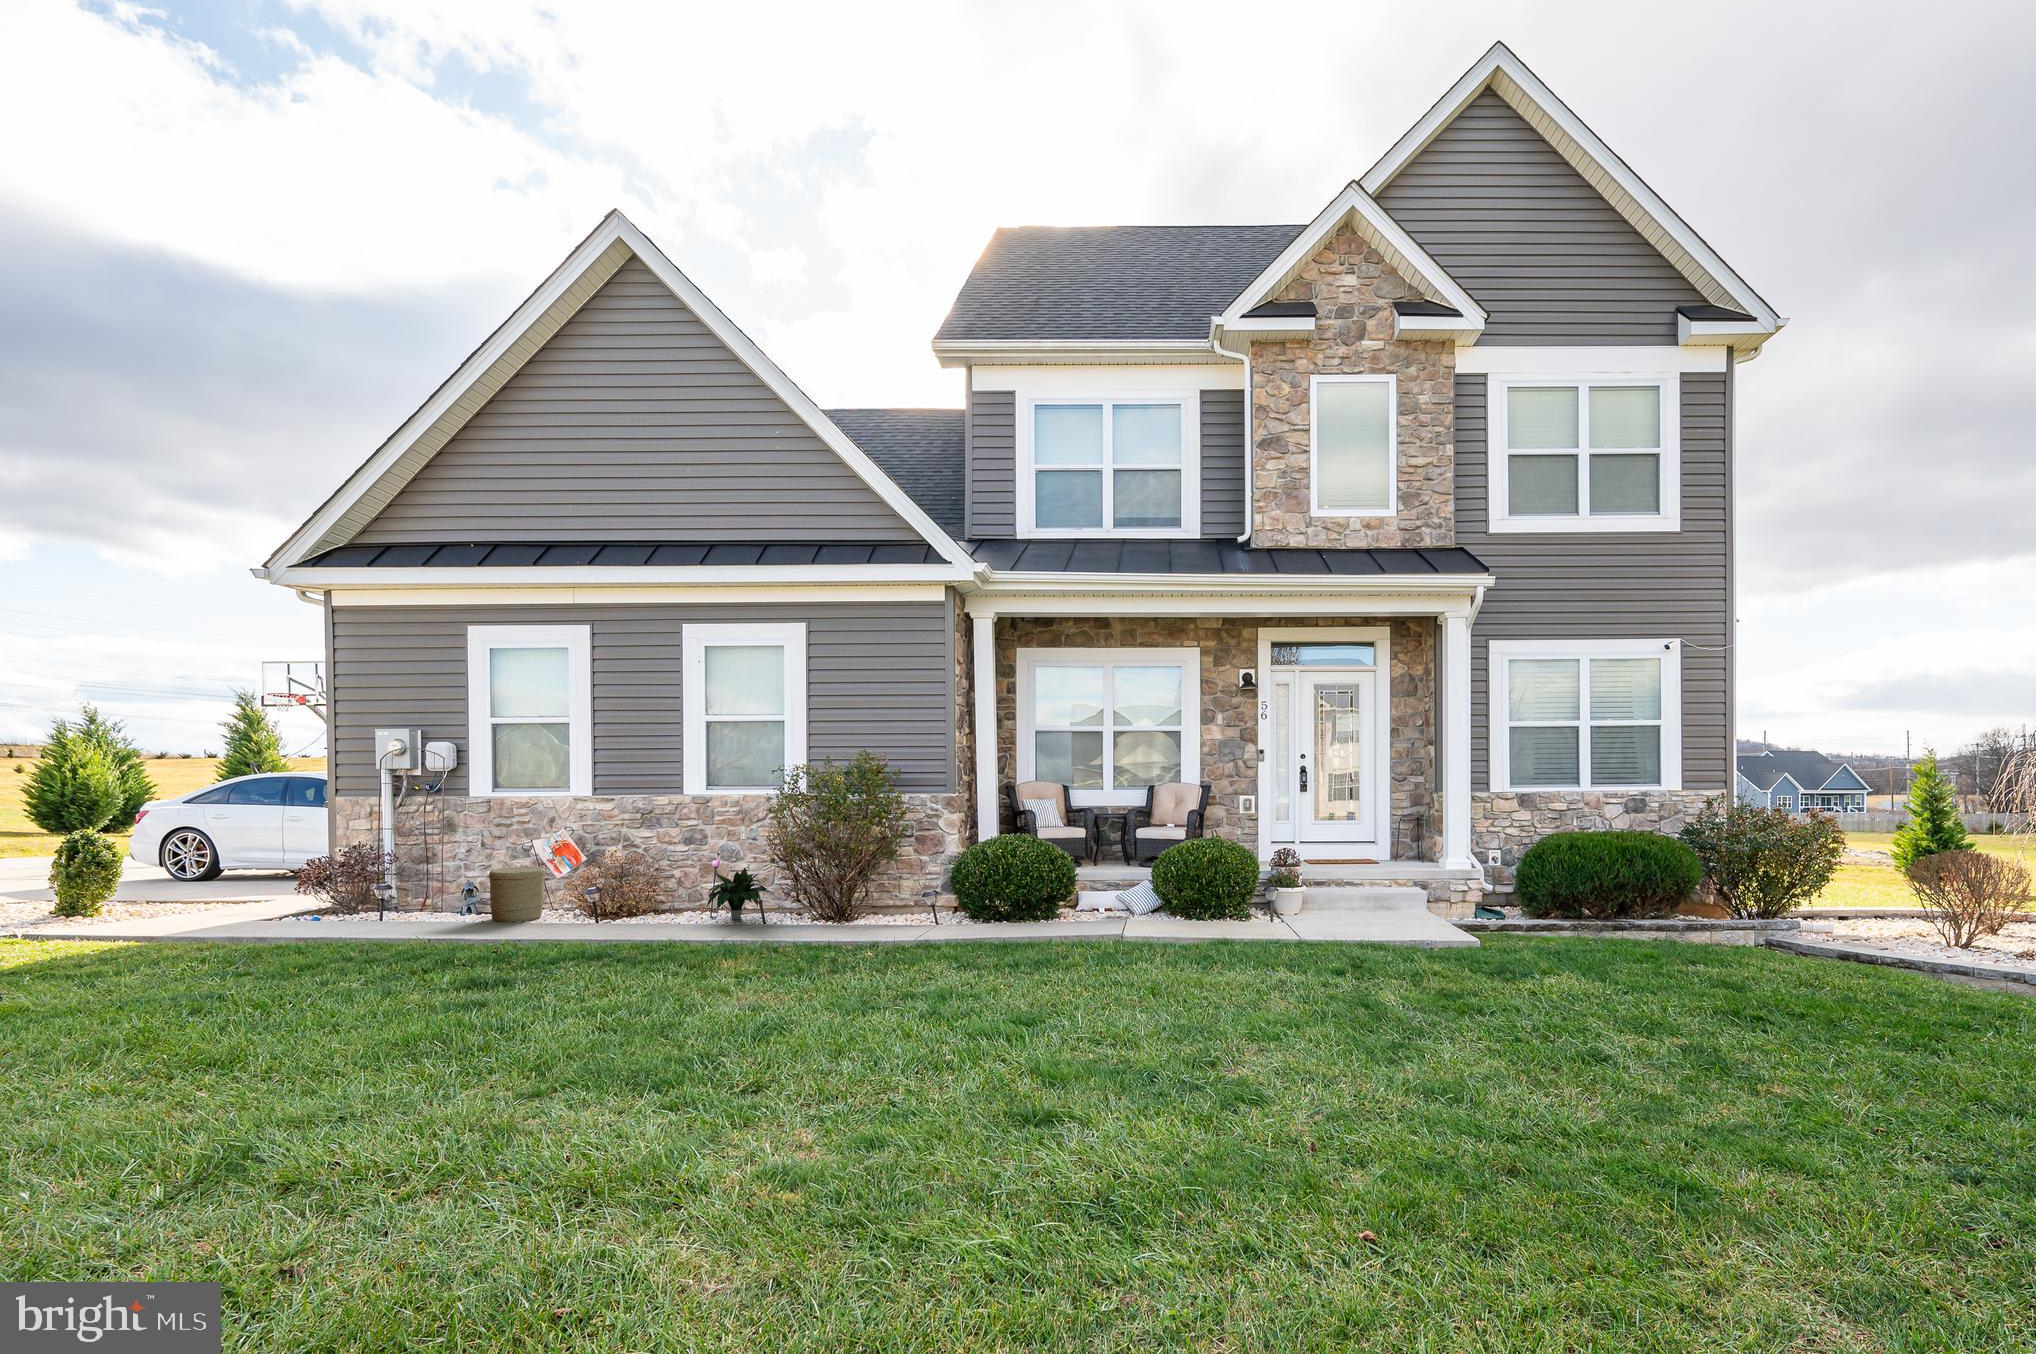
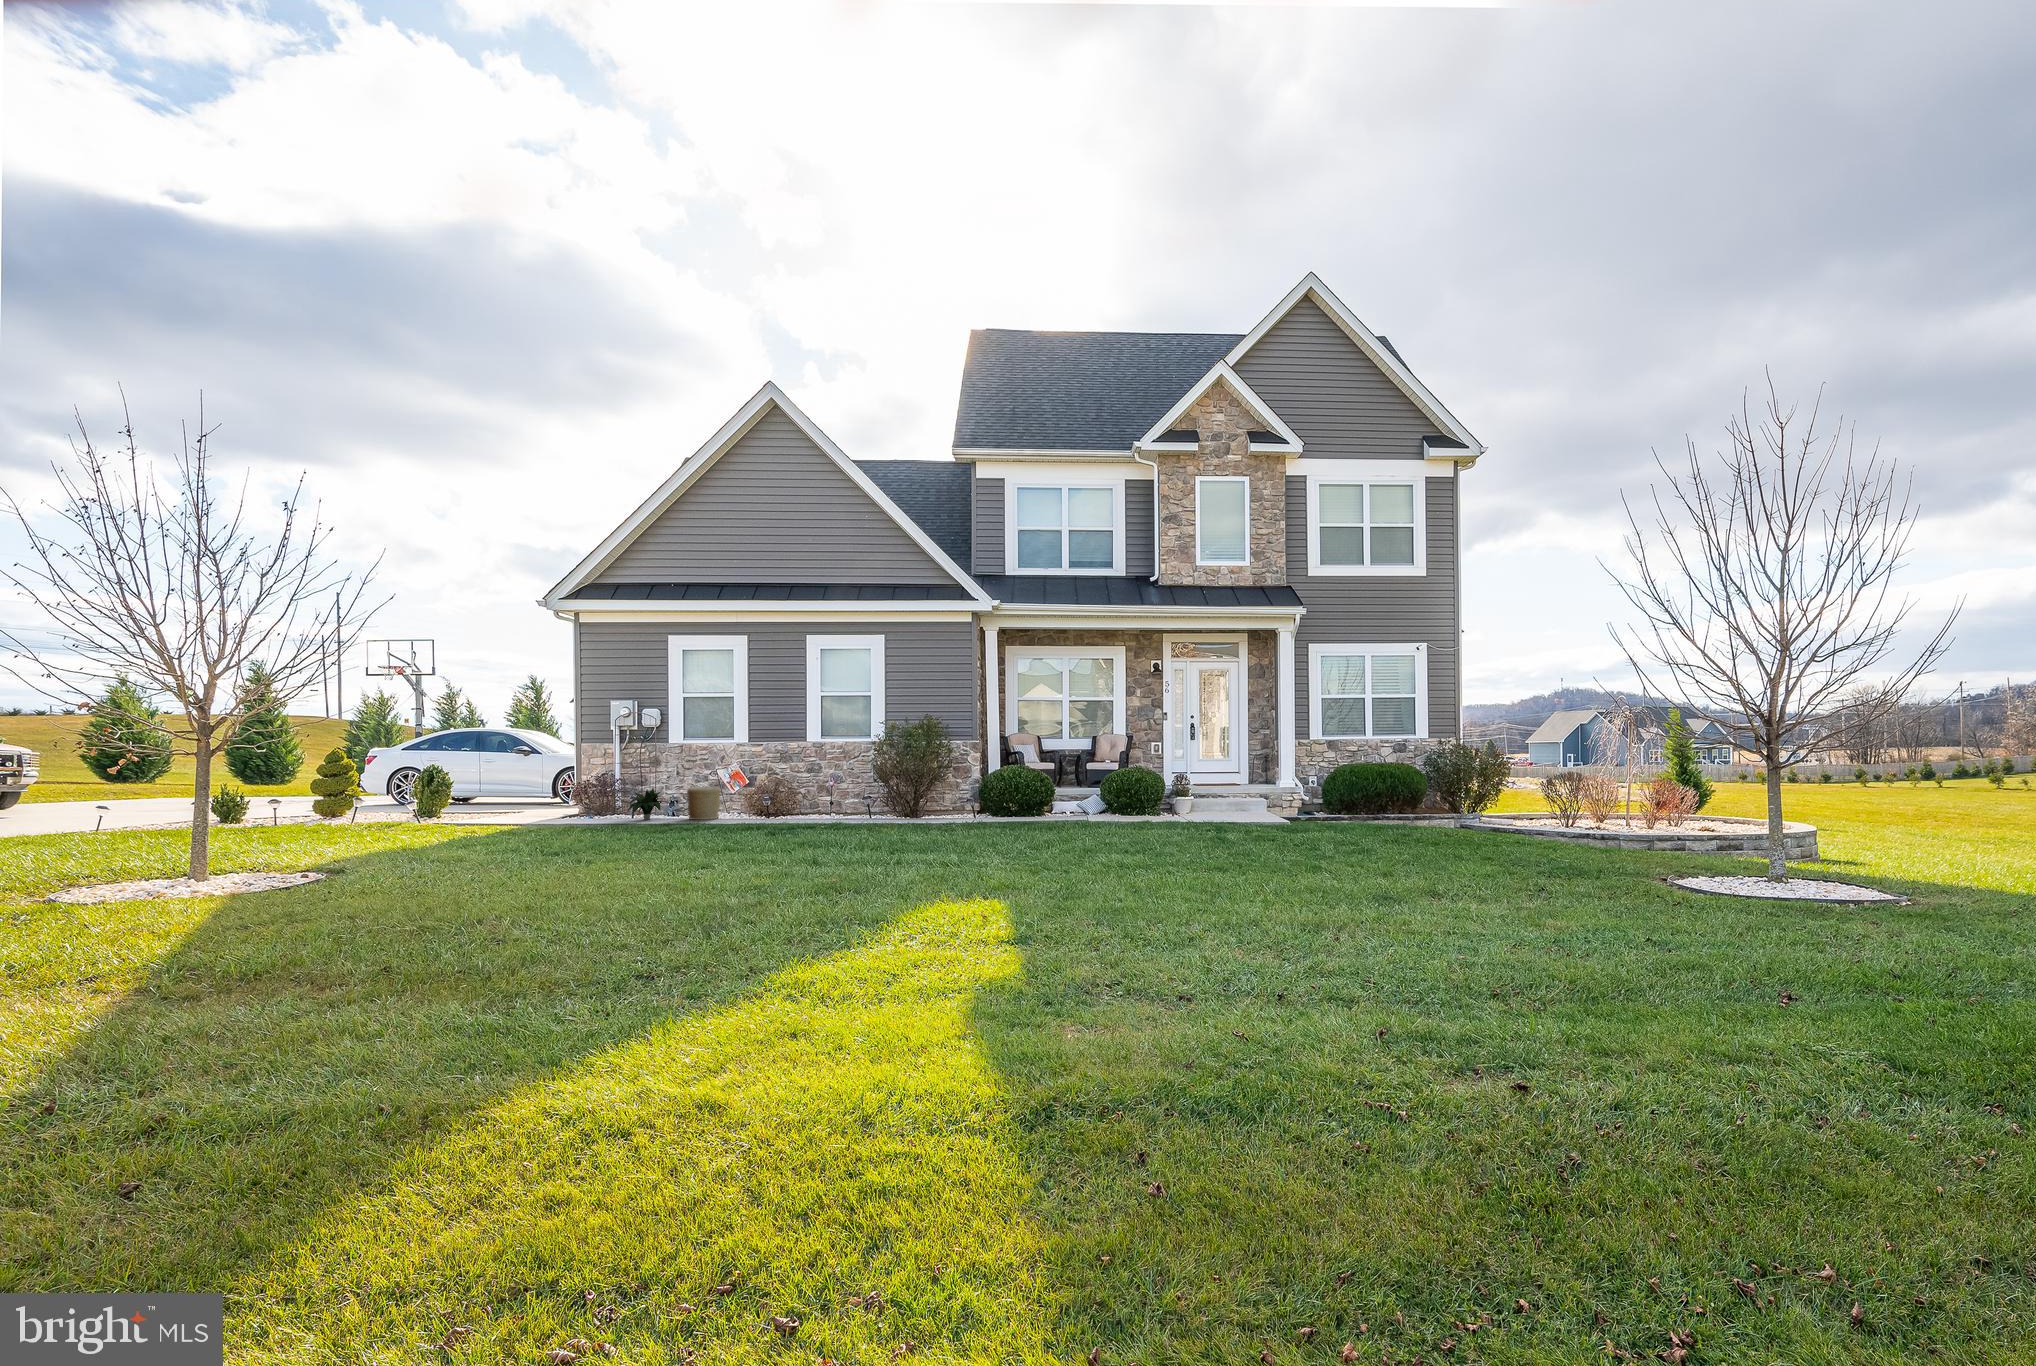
potted plant: present [707,868,772,920] -> present [628,788,669,820]

